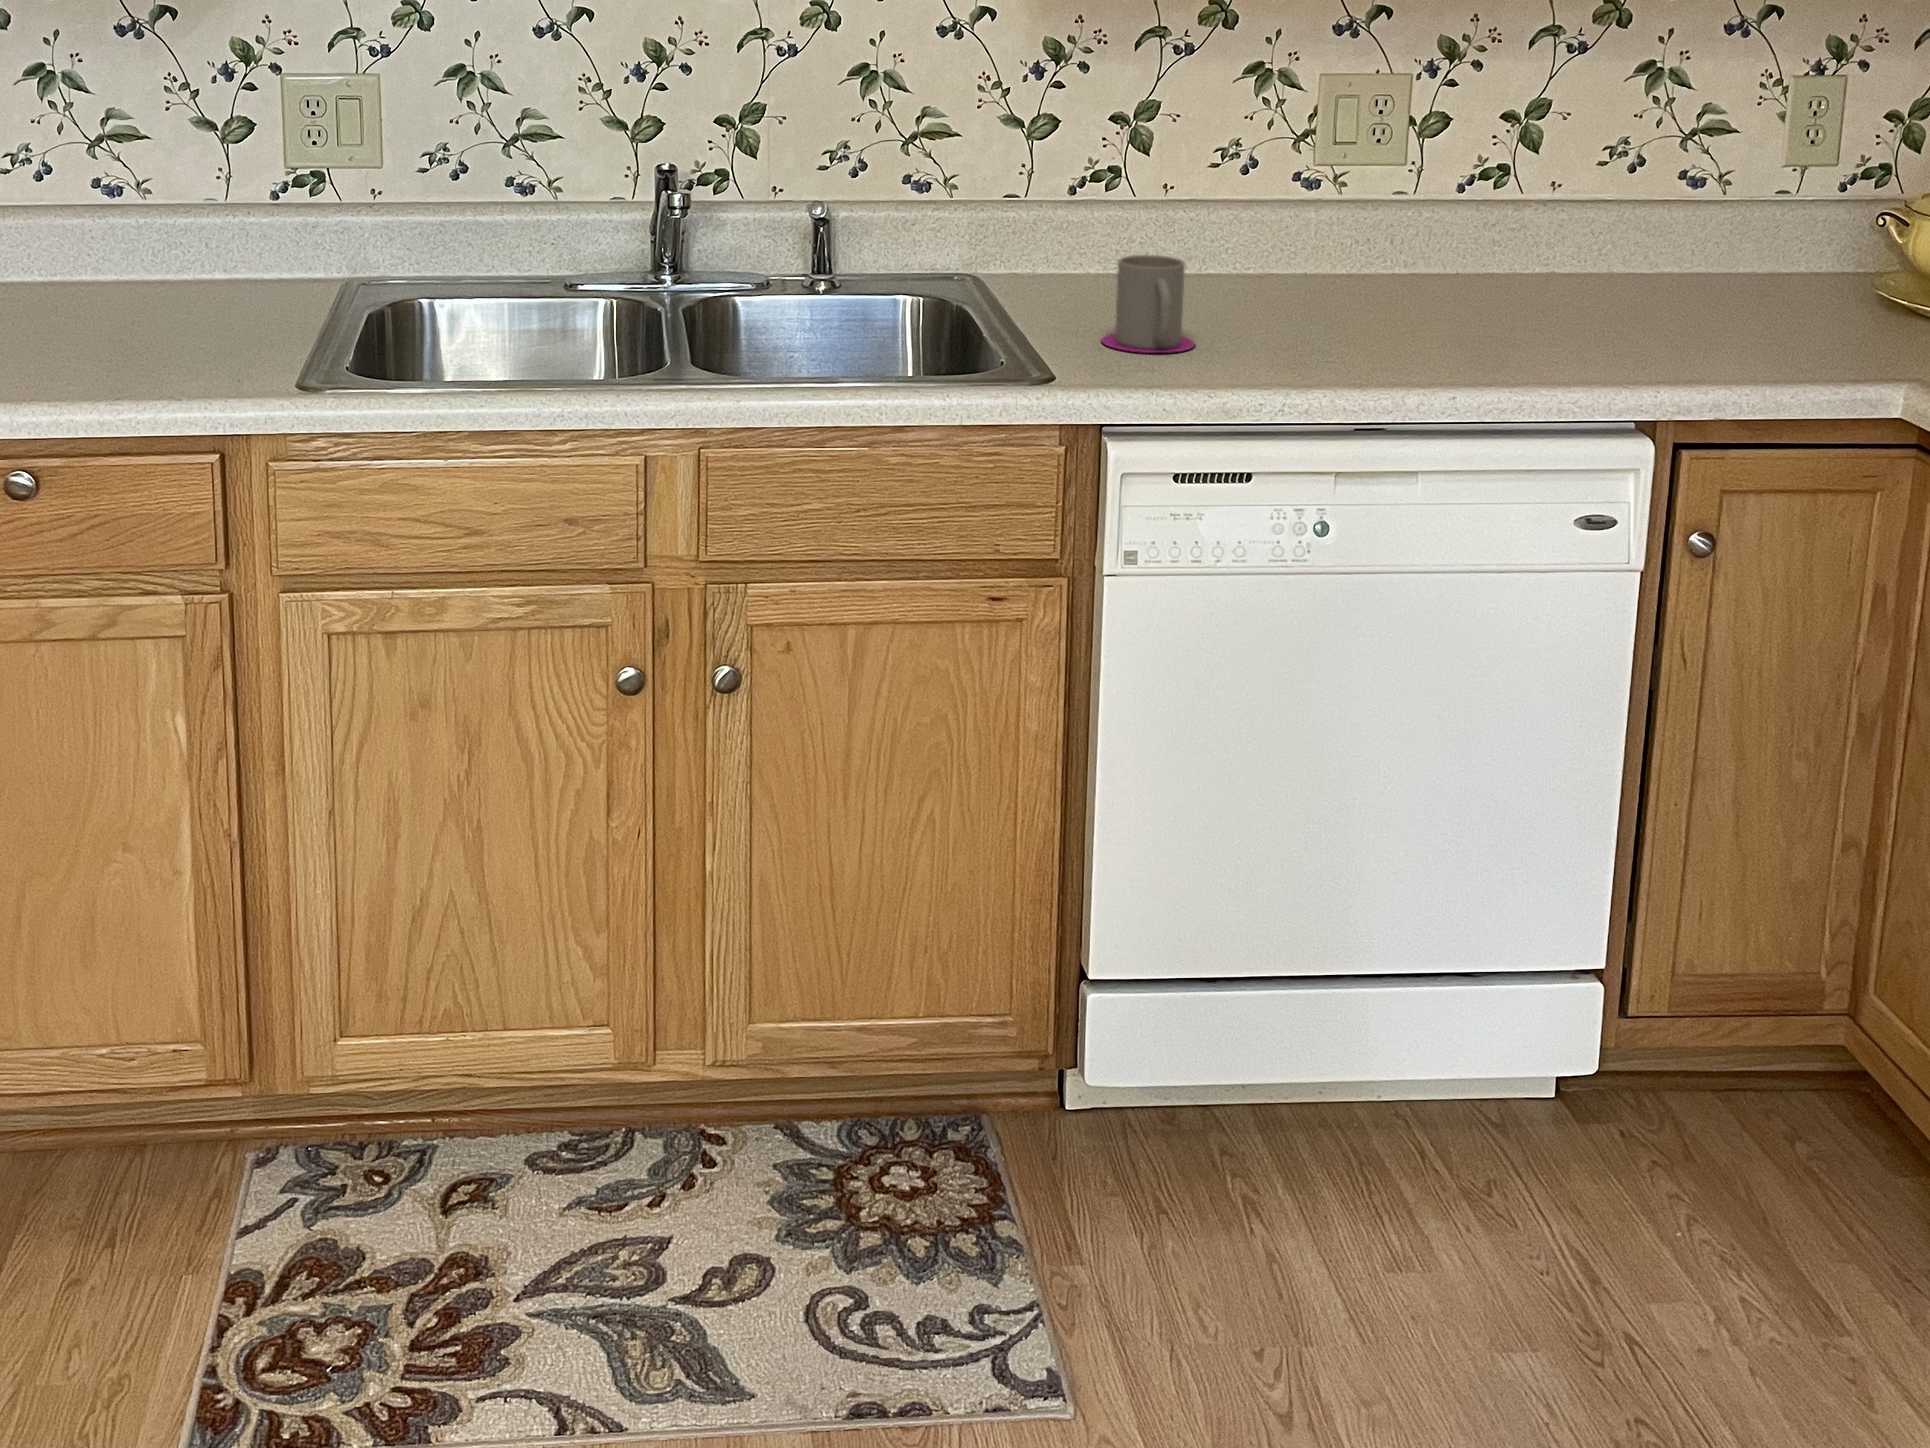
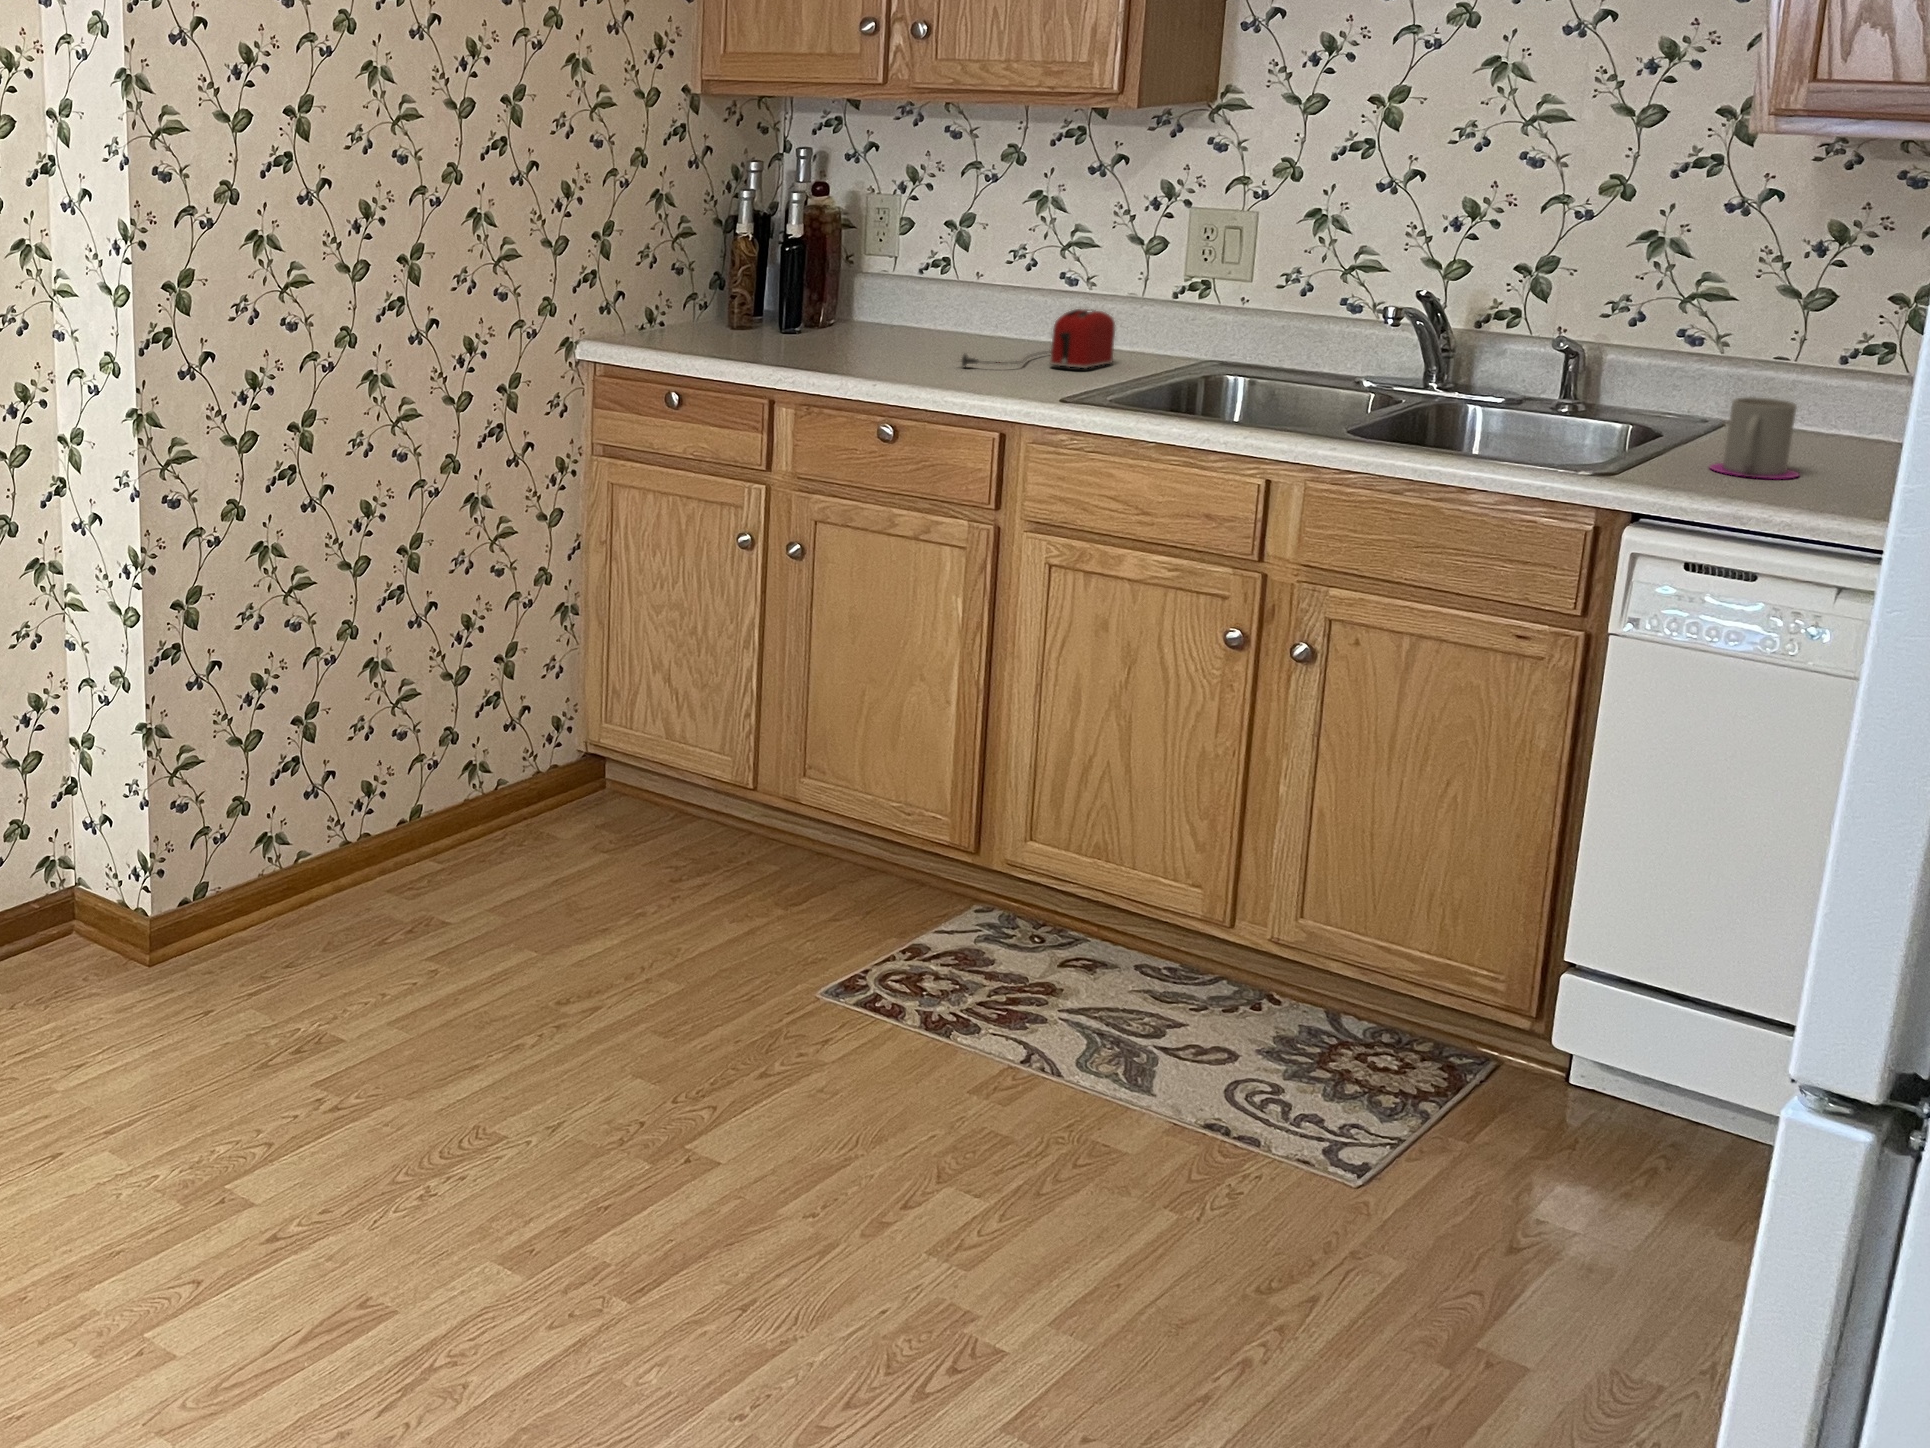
toaster: none [40,233,238,350] -> present [960,309,1115,368]

